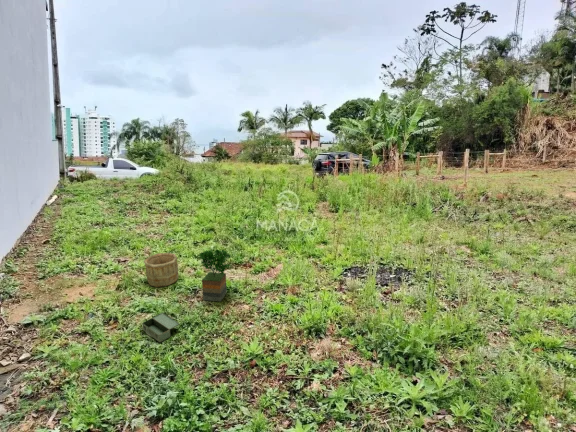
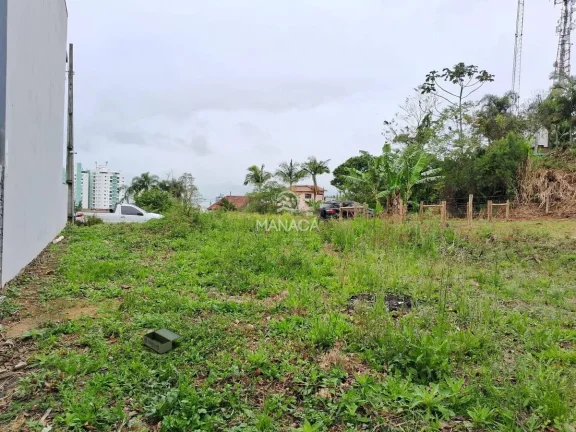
potted tree: present [199,250,231,301] -> none [203,266,237,321]
wooden bucket: present [144,253,178,287] -> none [146,275,181,308]

